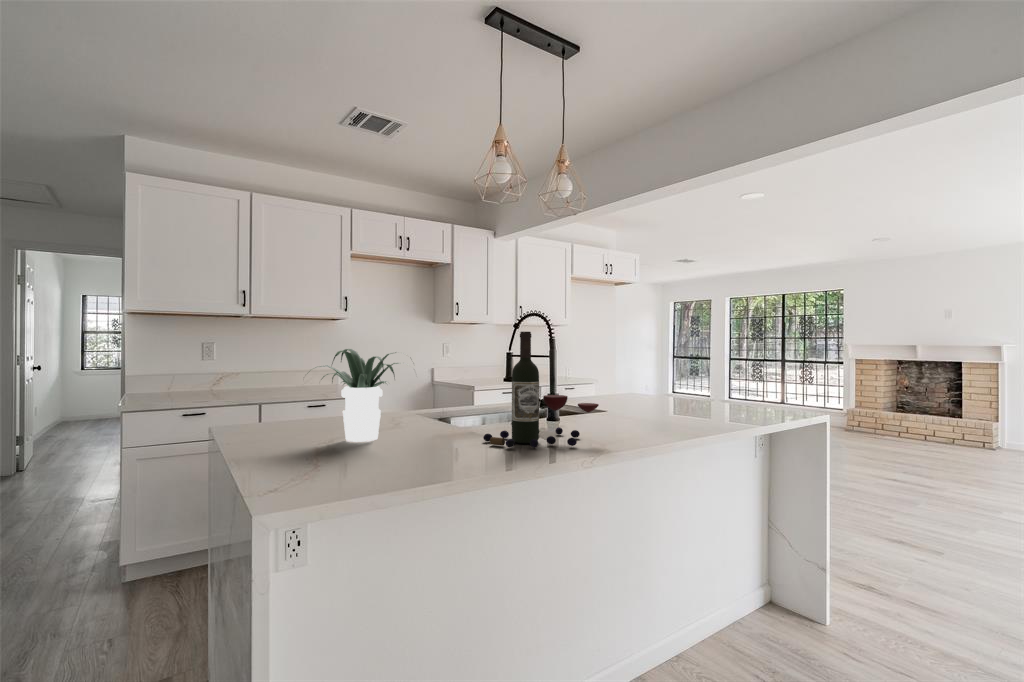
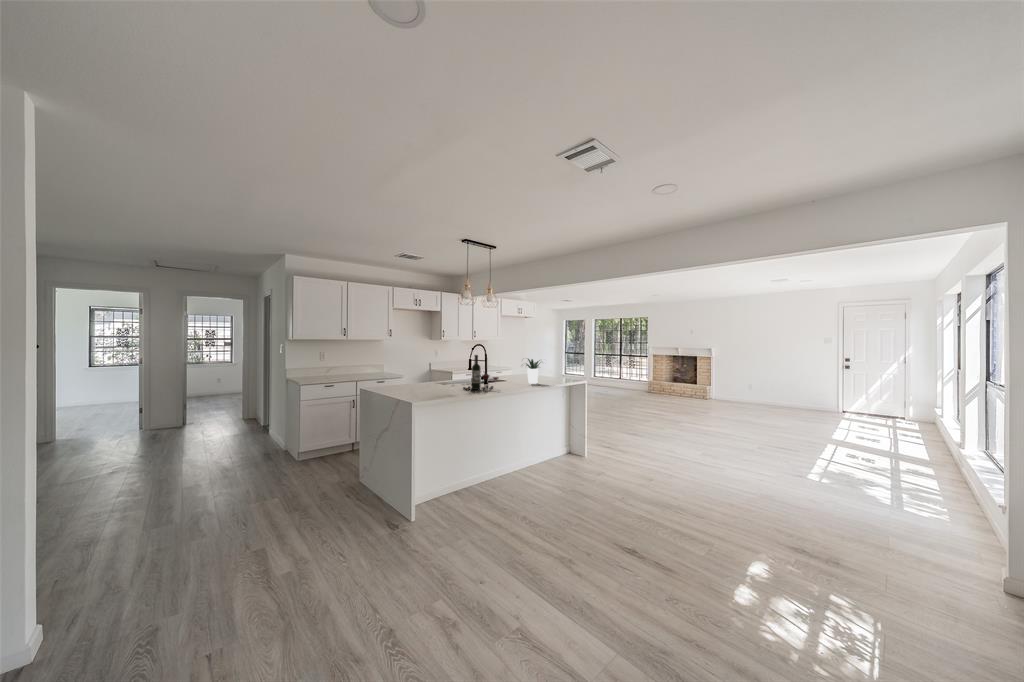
potted plant: present [315,349,412,442] -> present [526,359,541,384]

